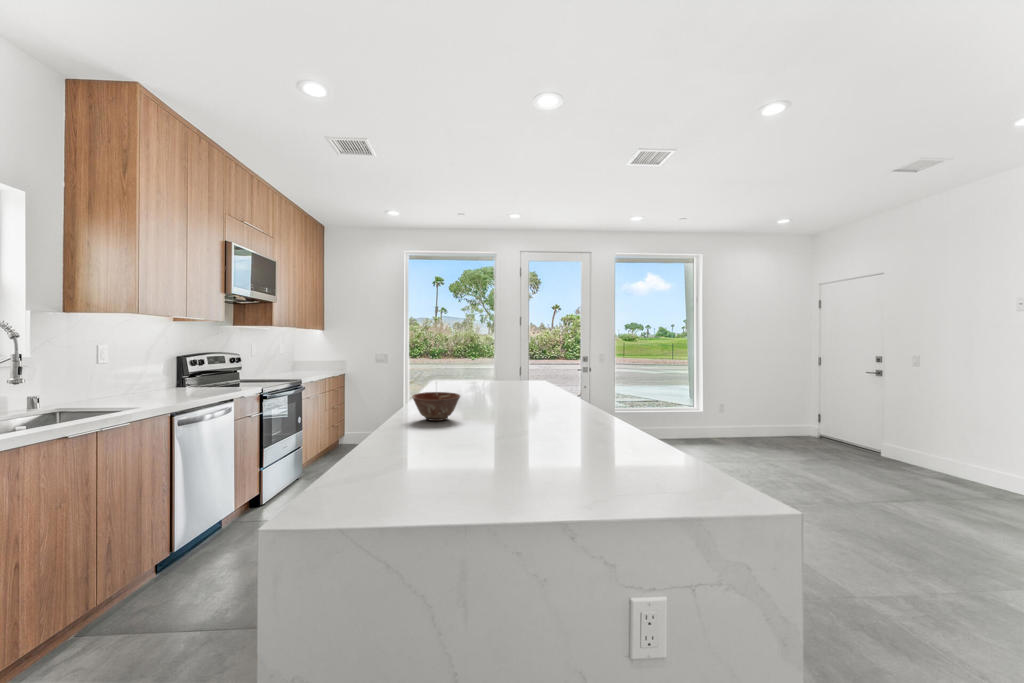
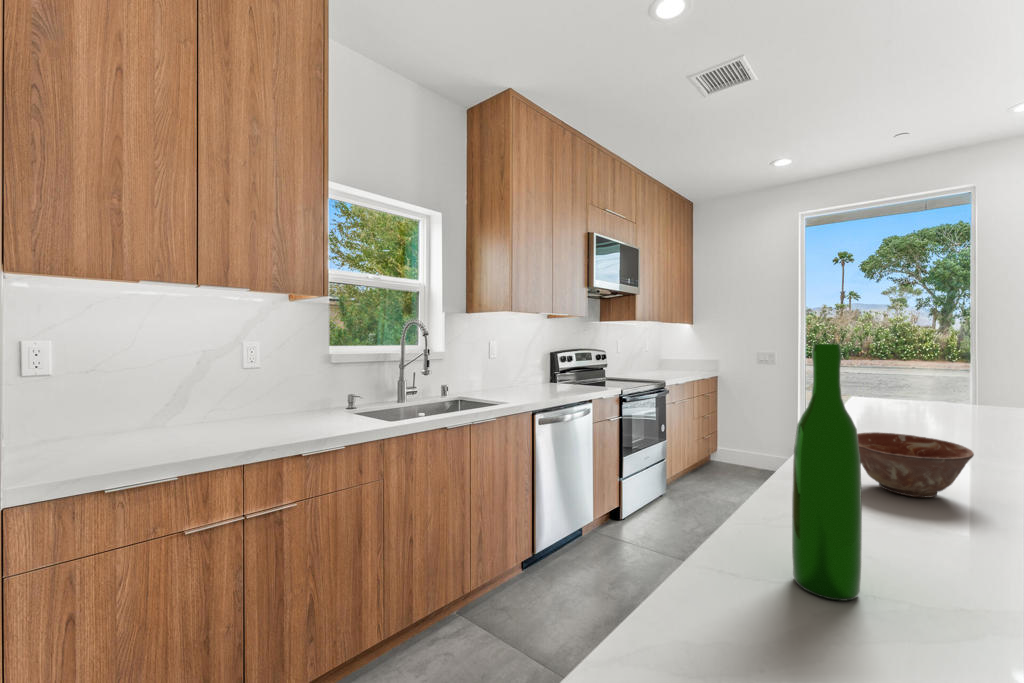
wine bottle: none [375,346,402,455] -> present [792,344,862,601]

